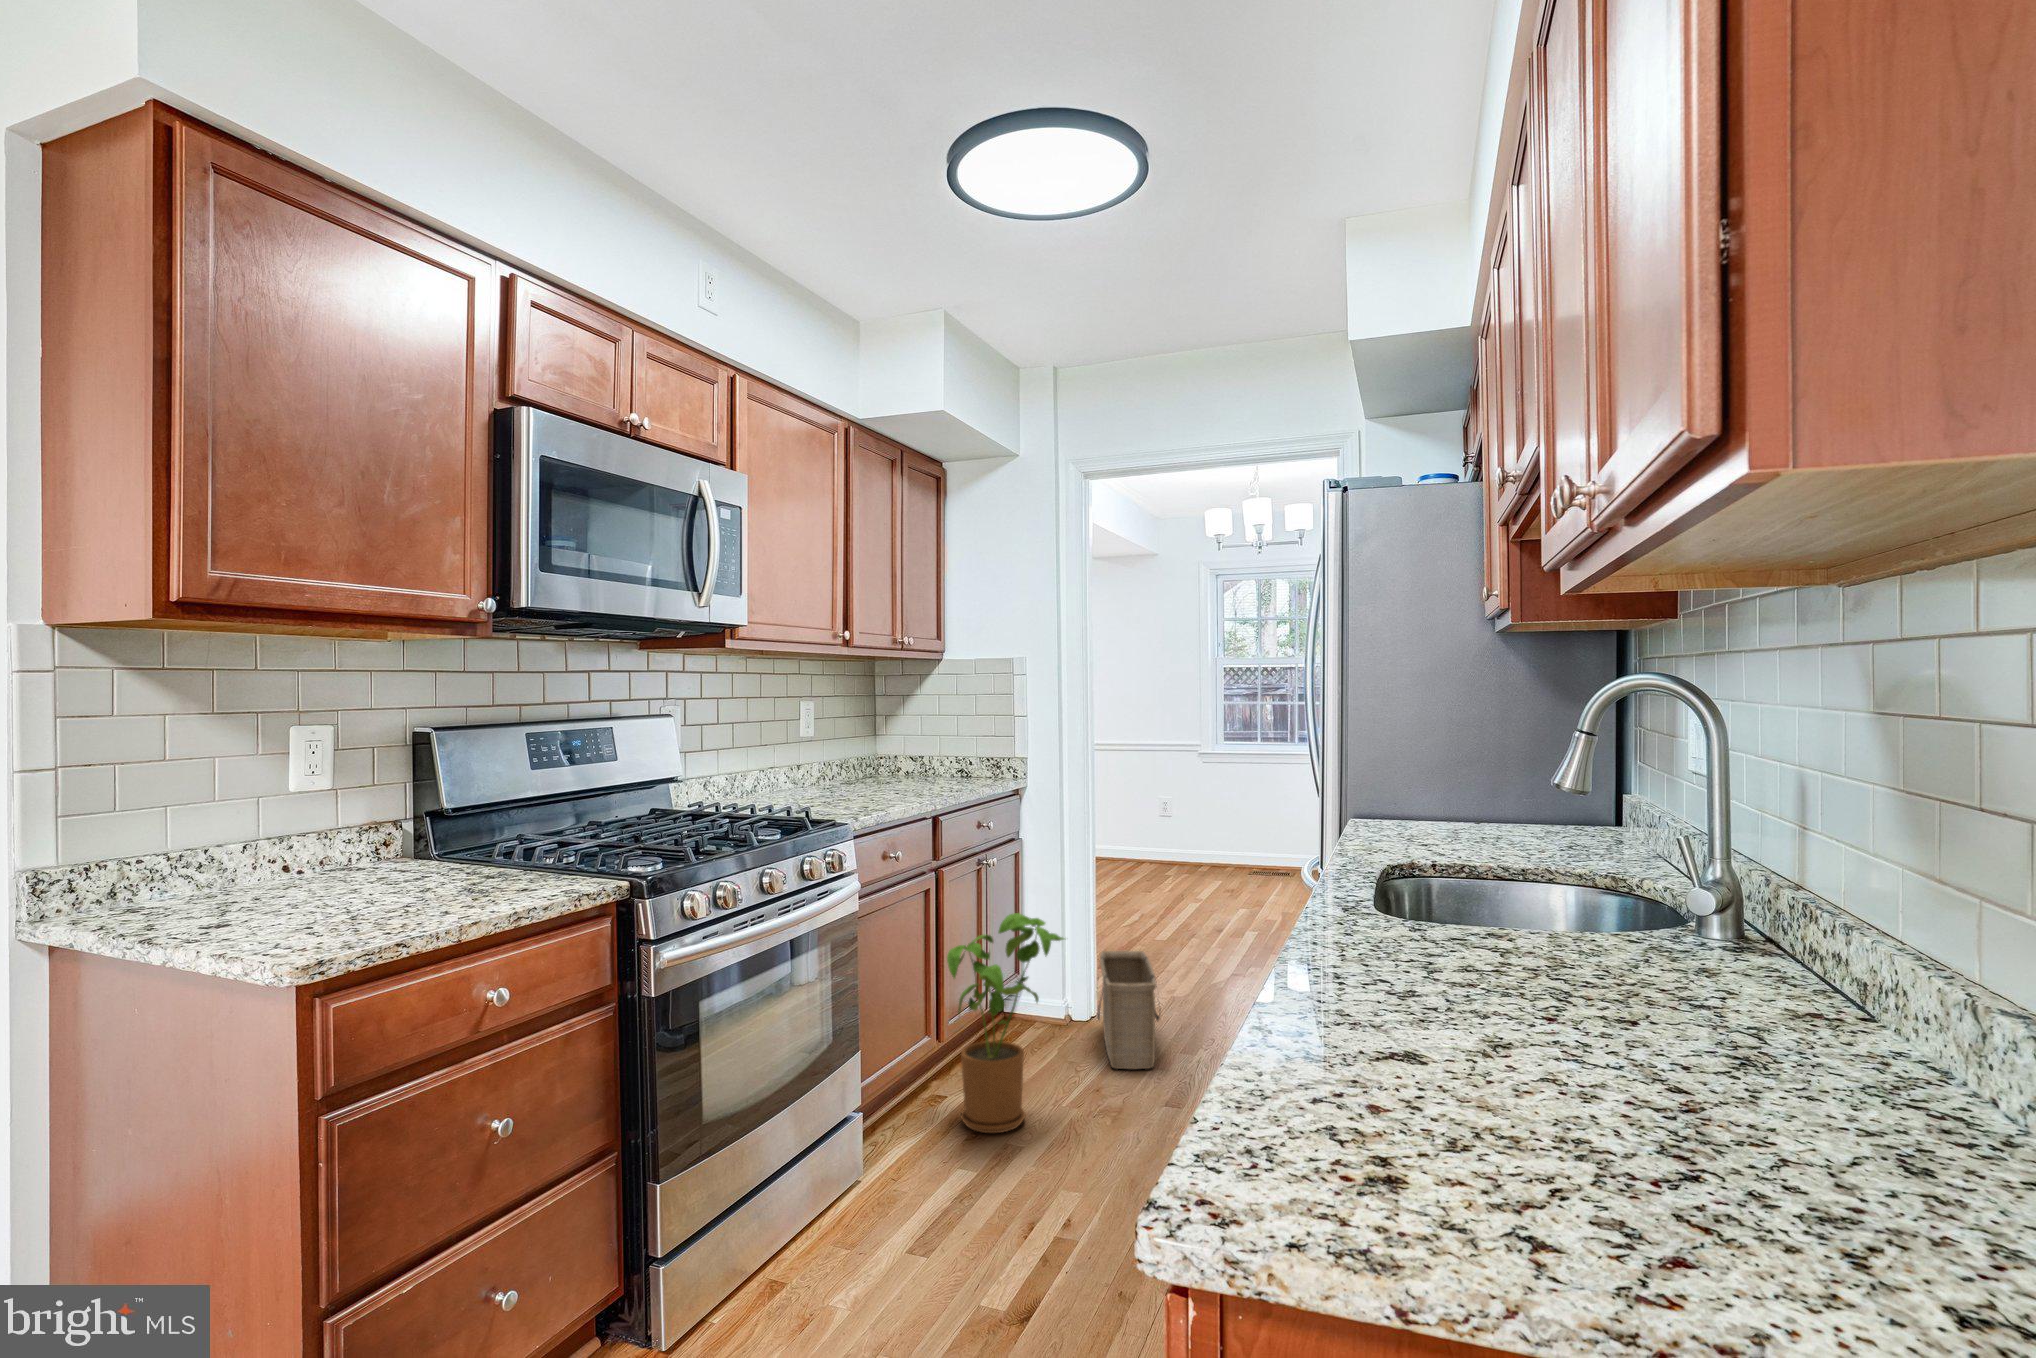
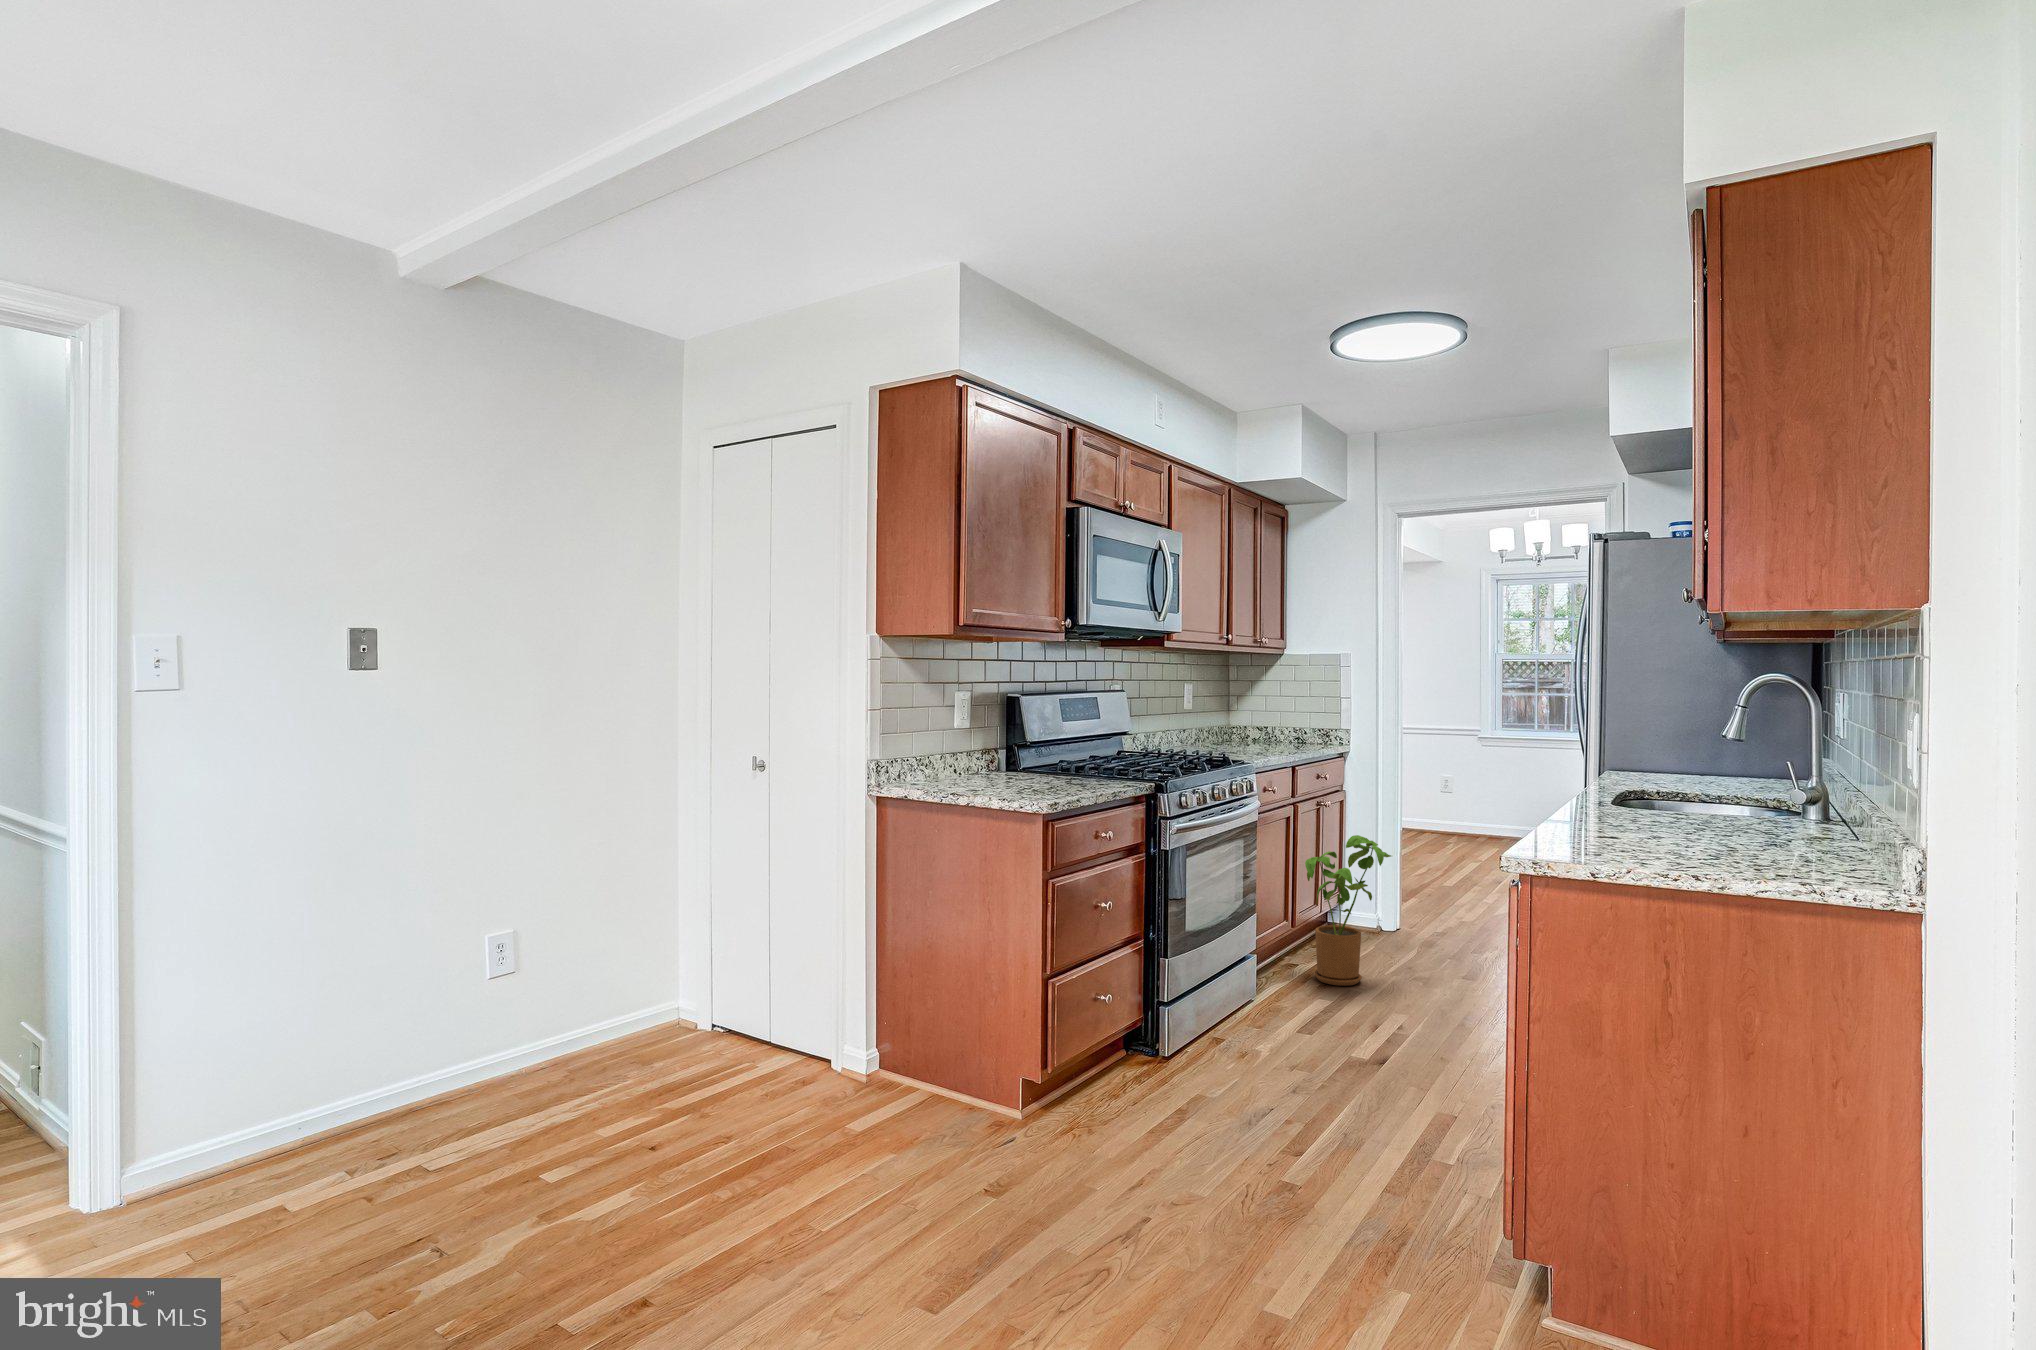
basket: present [1097,950,1160,1069] -> none [1406,878,1458,961]

